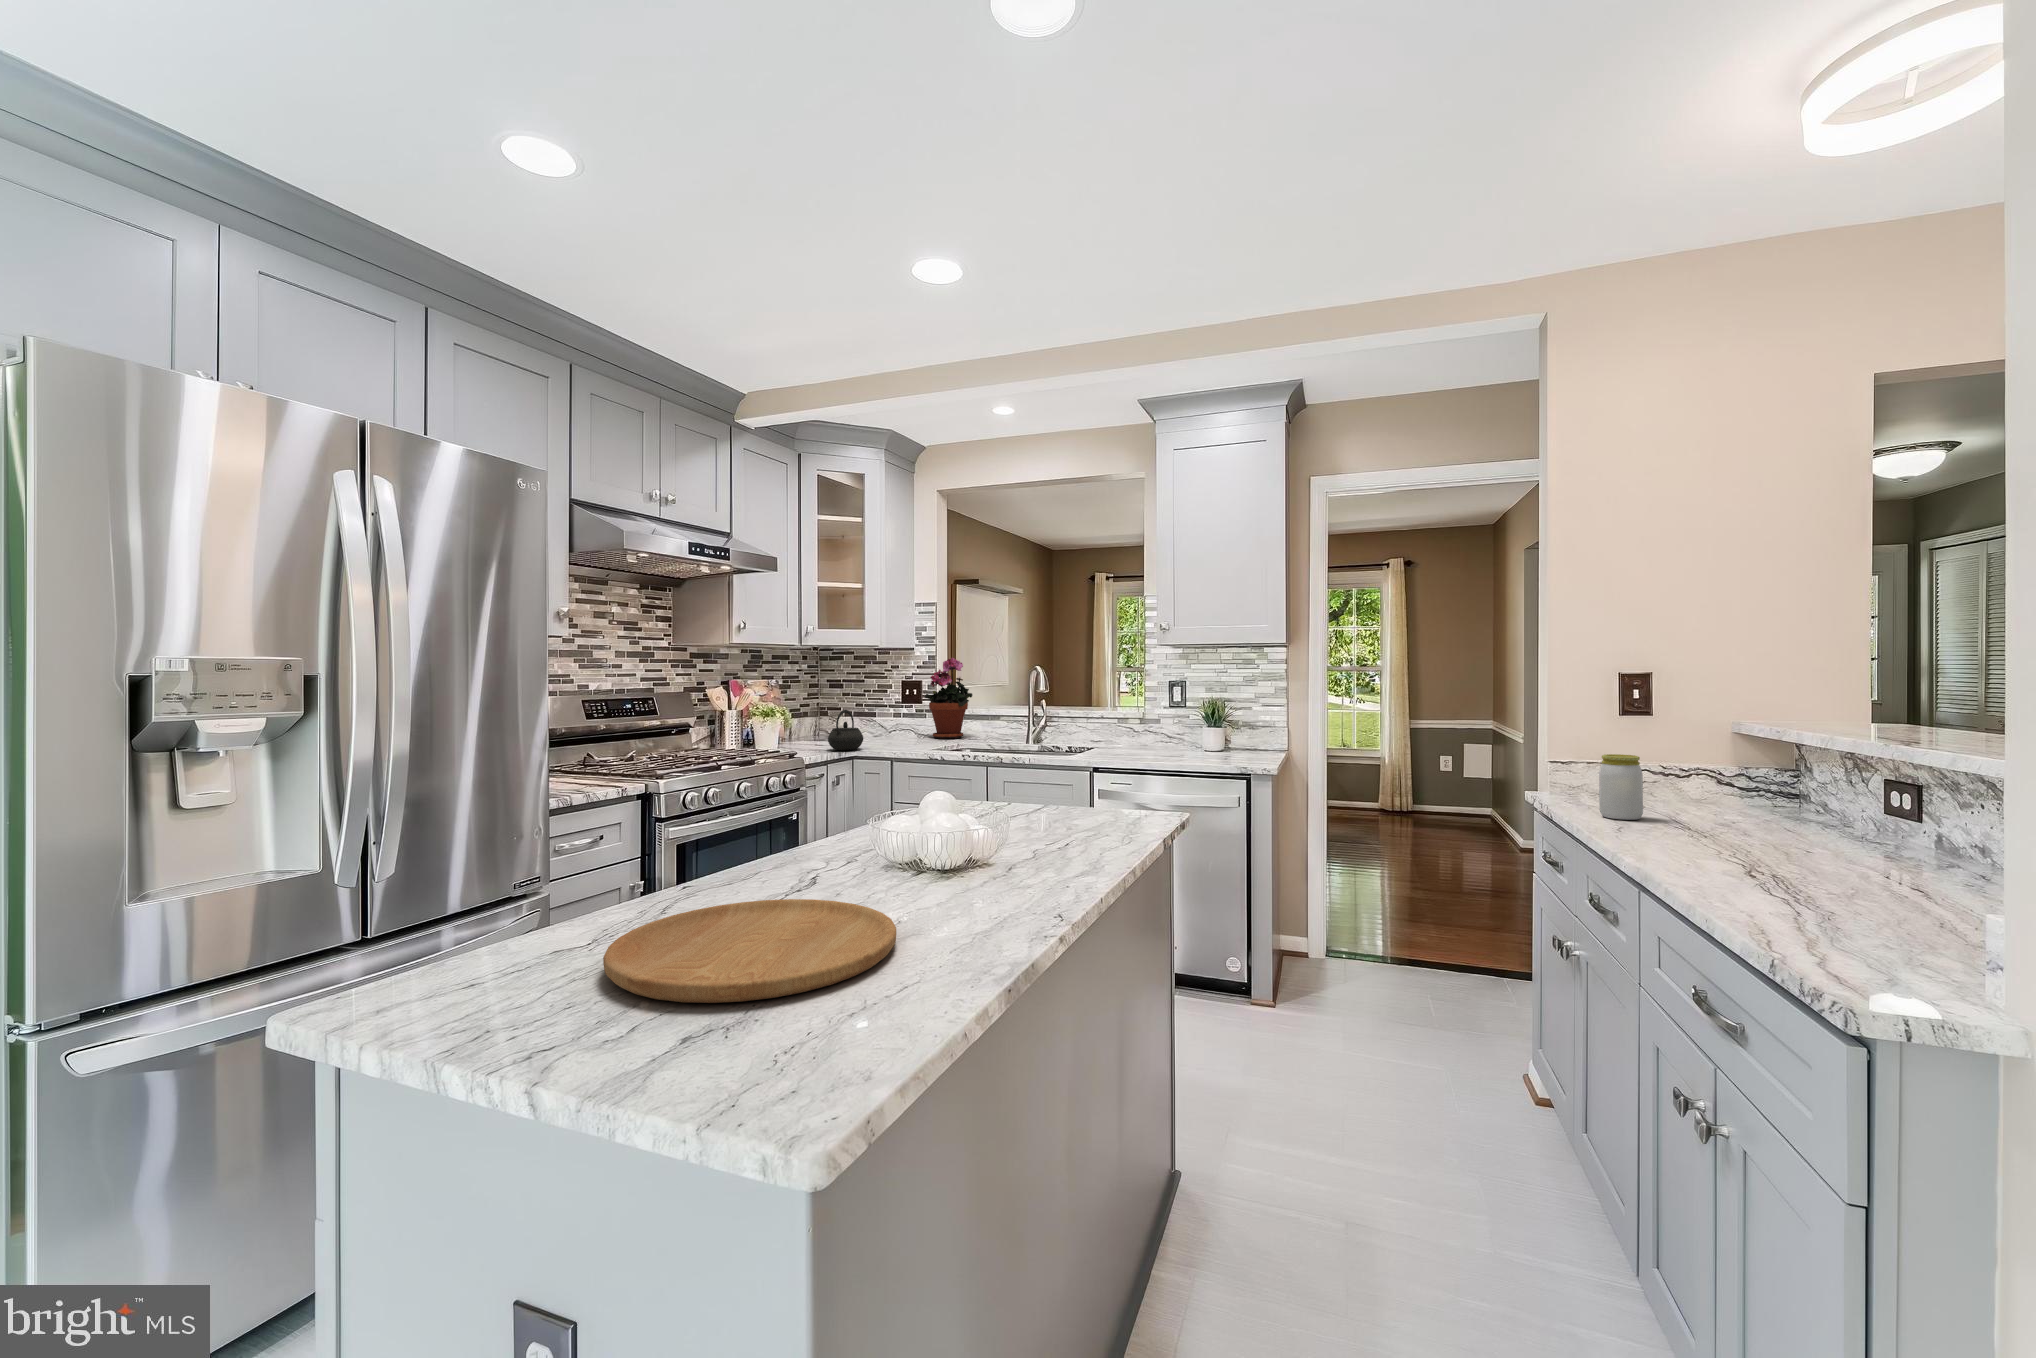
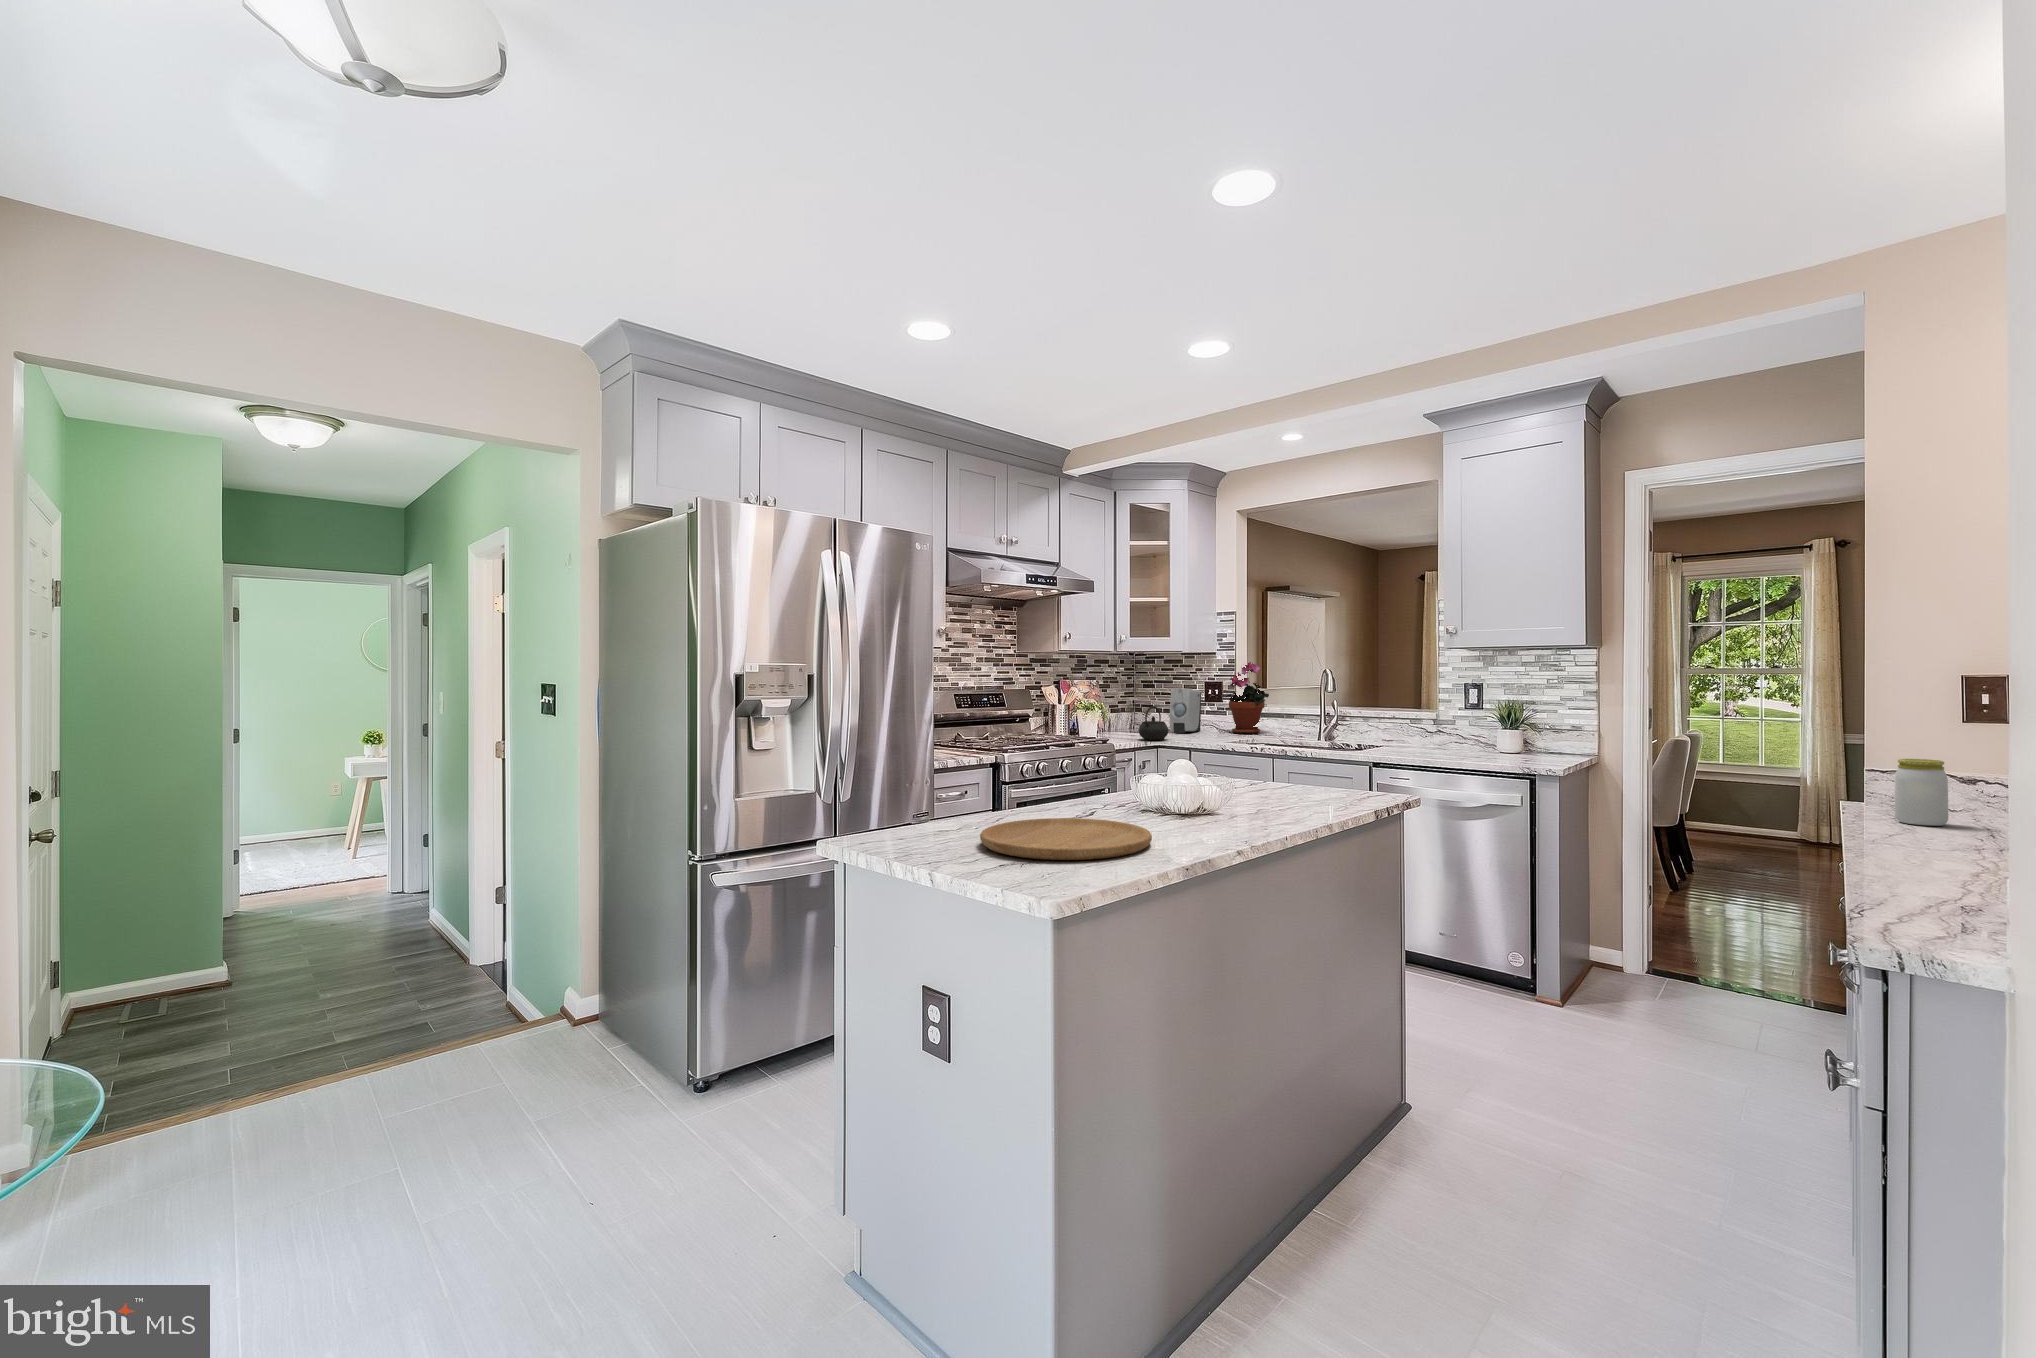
soap dispenser: none [863,689,898,740] -> present [1170,689,1201,733]

